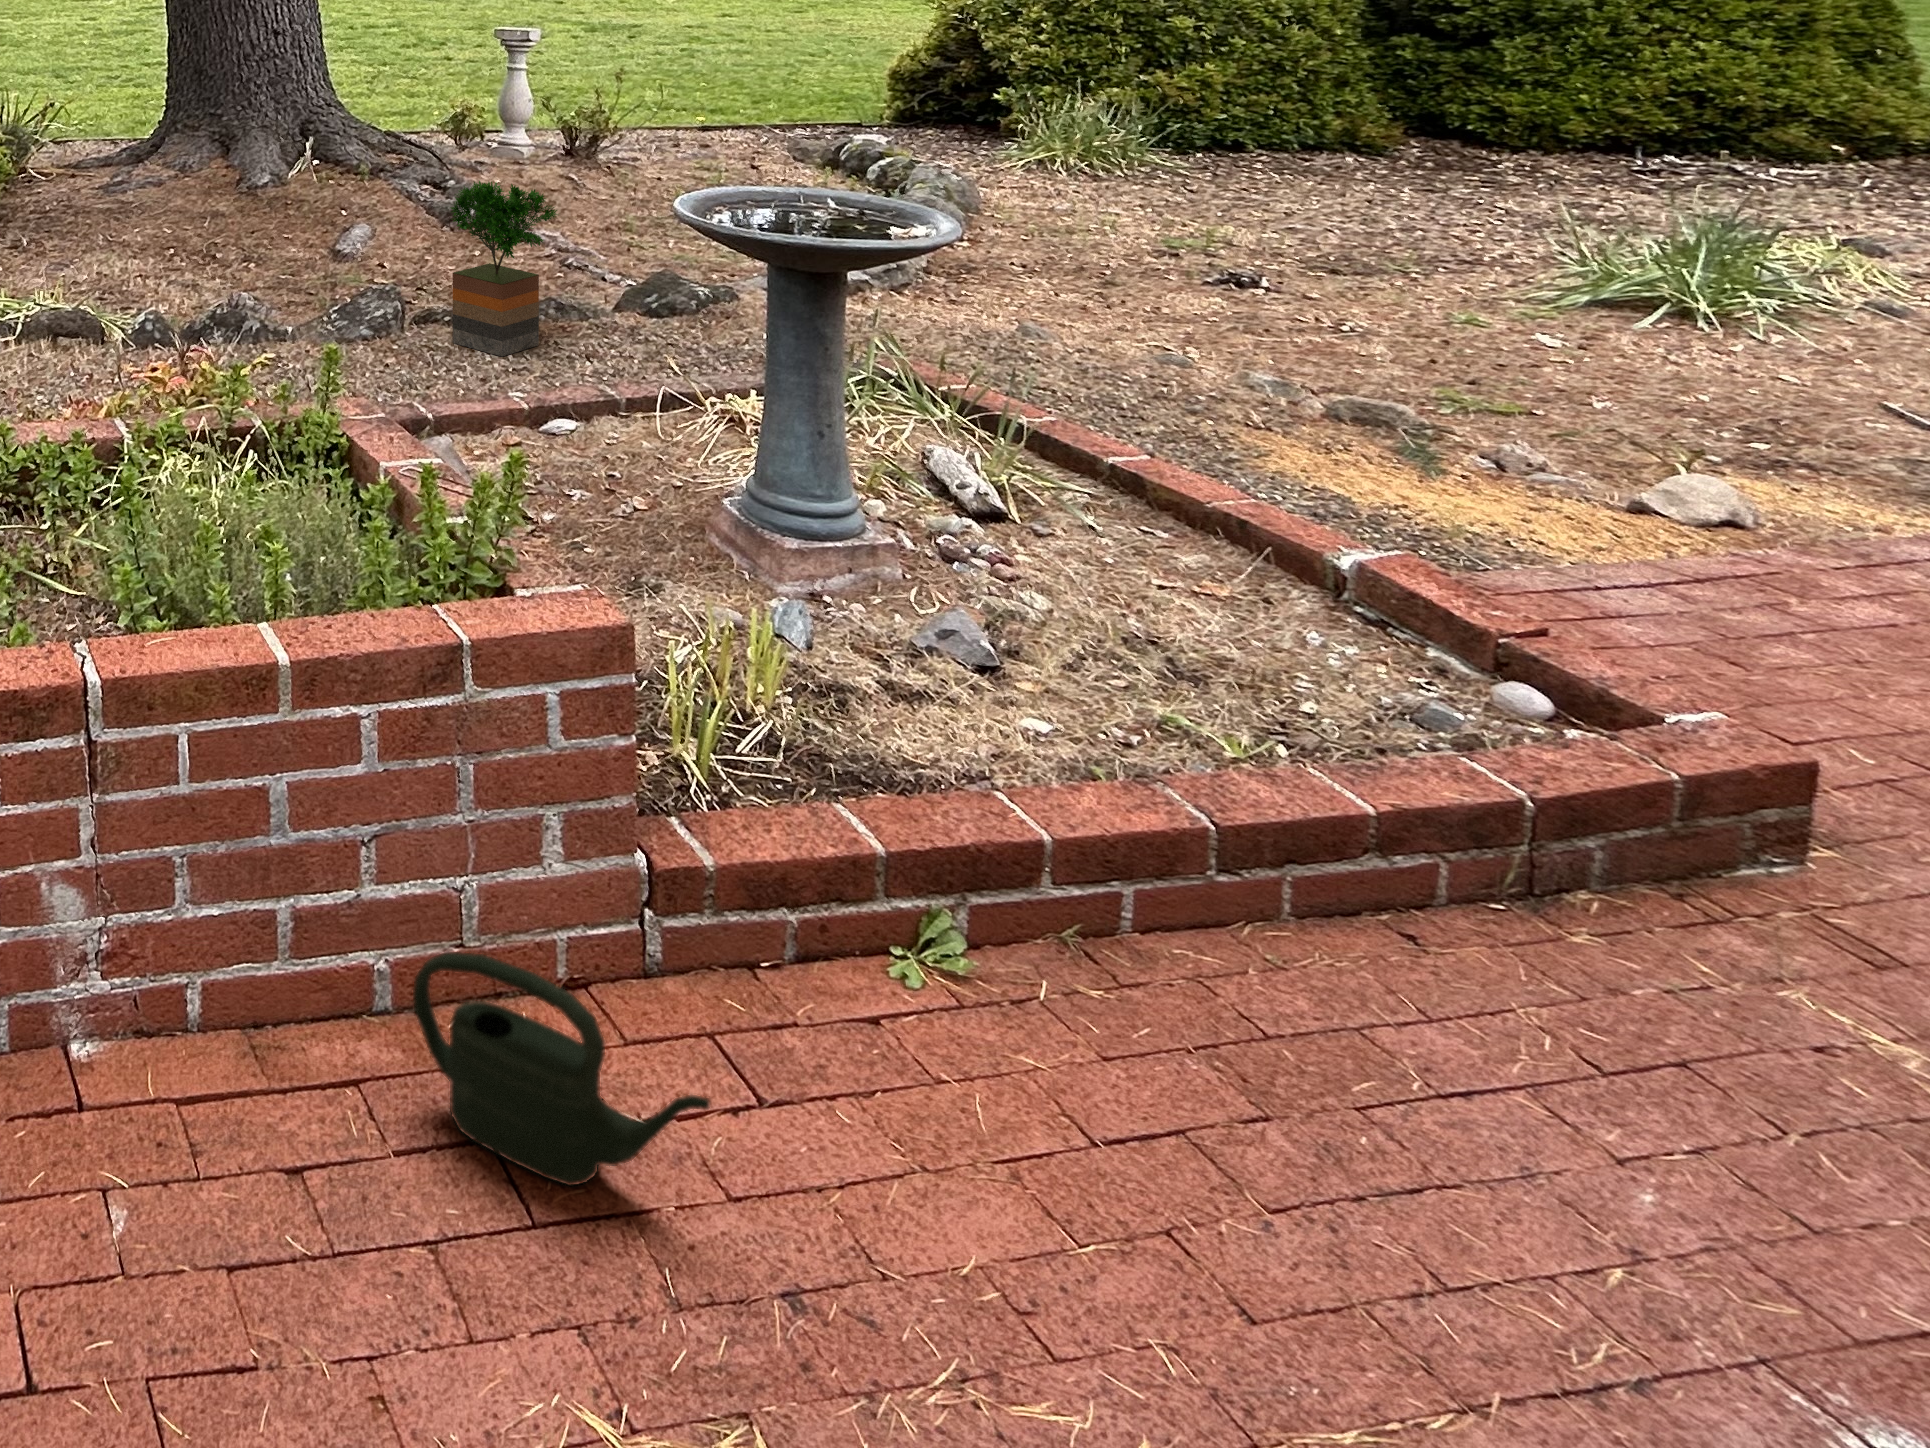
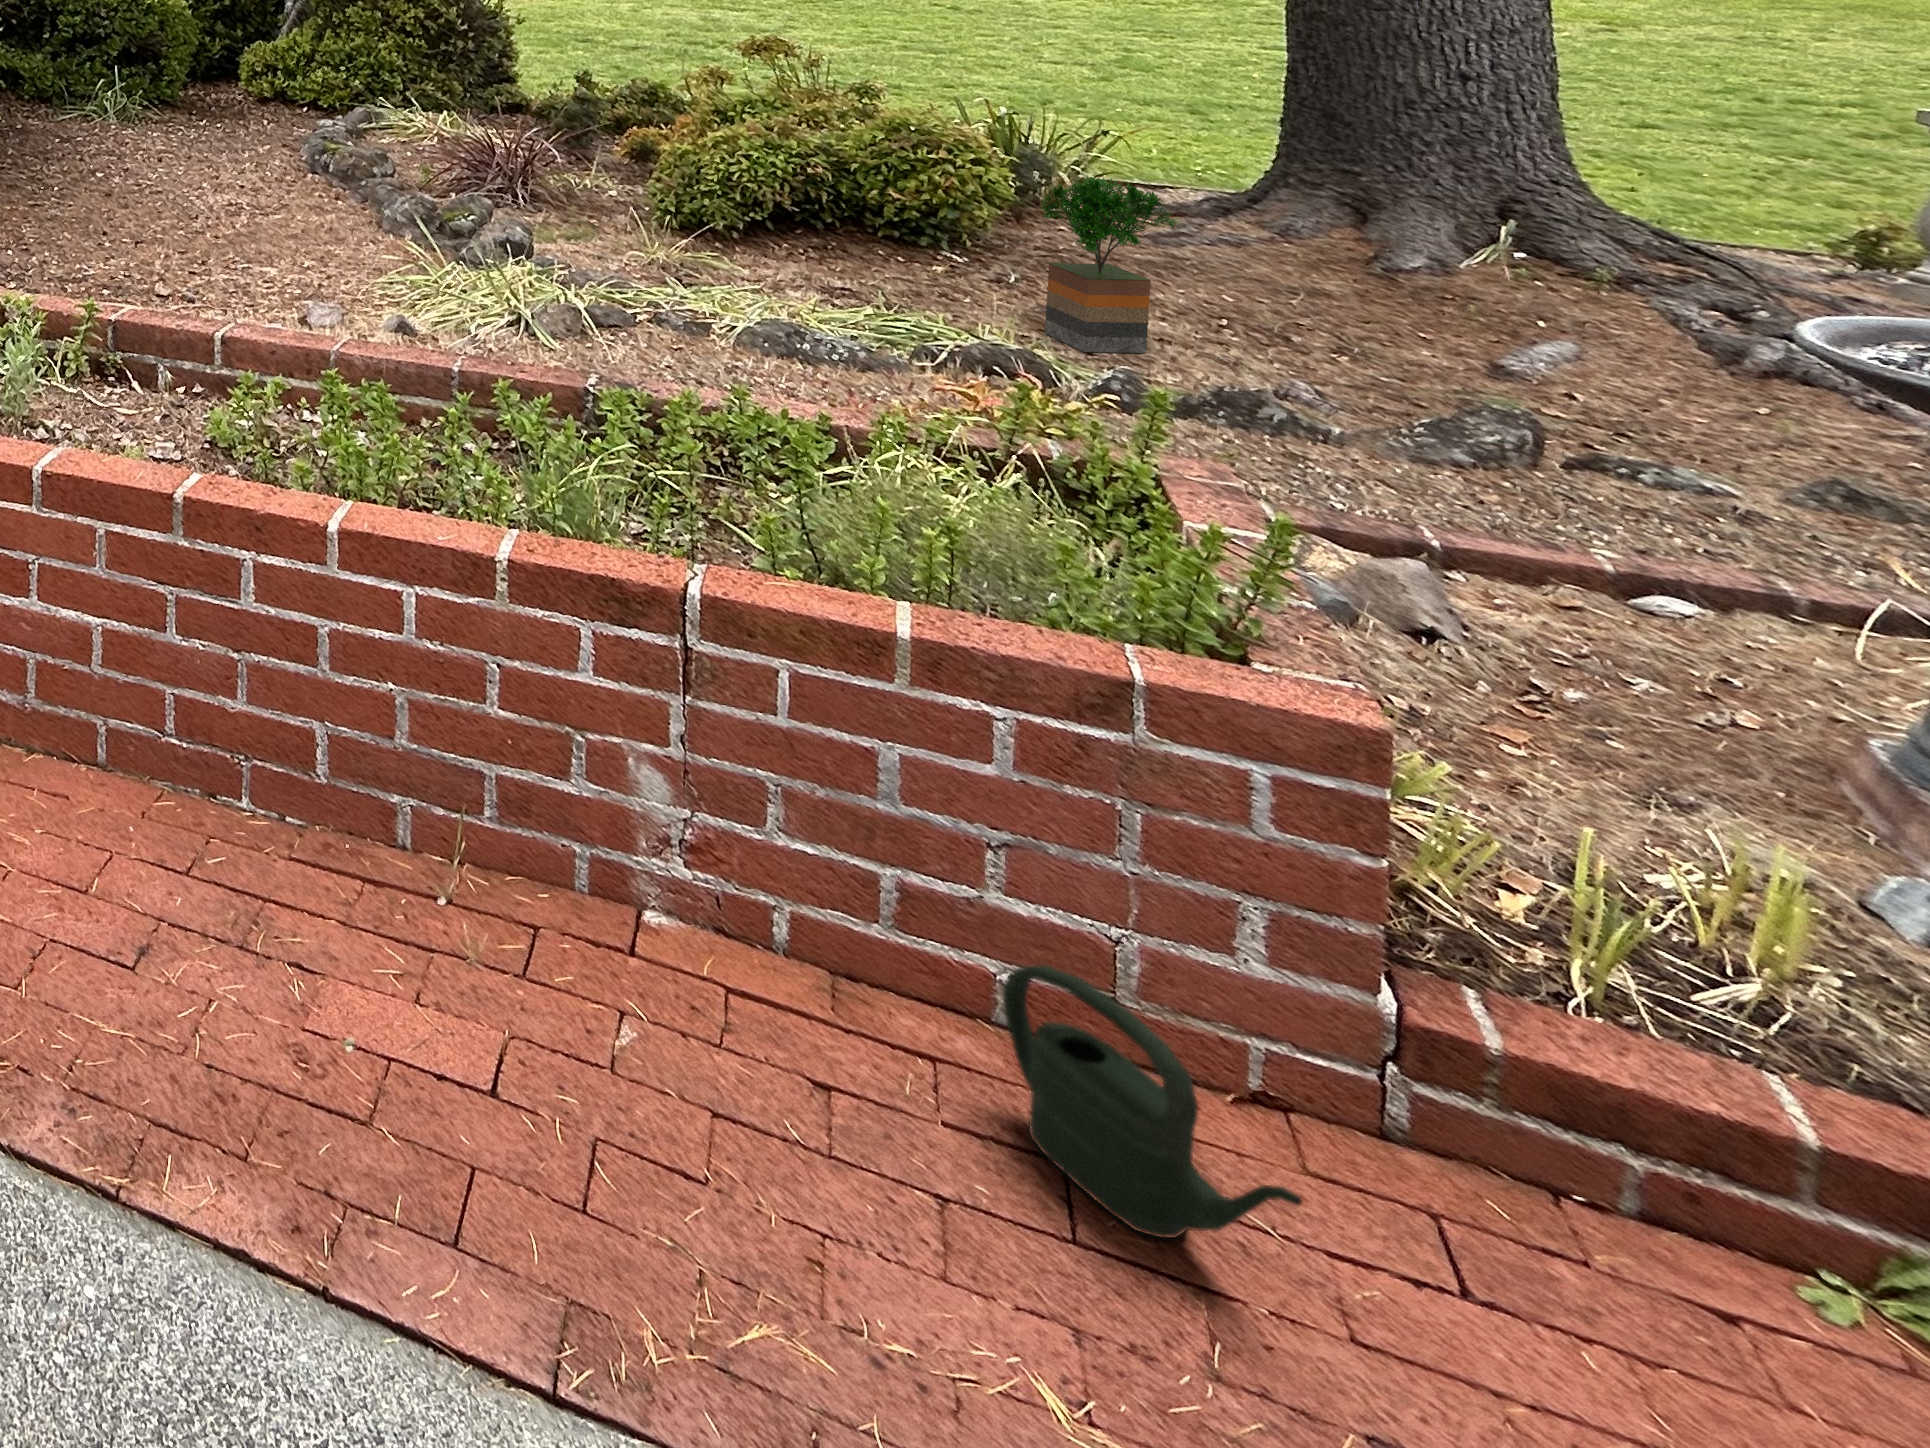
potted tree: present [451,181,558,356] -> present [1041,175,1178,353]

